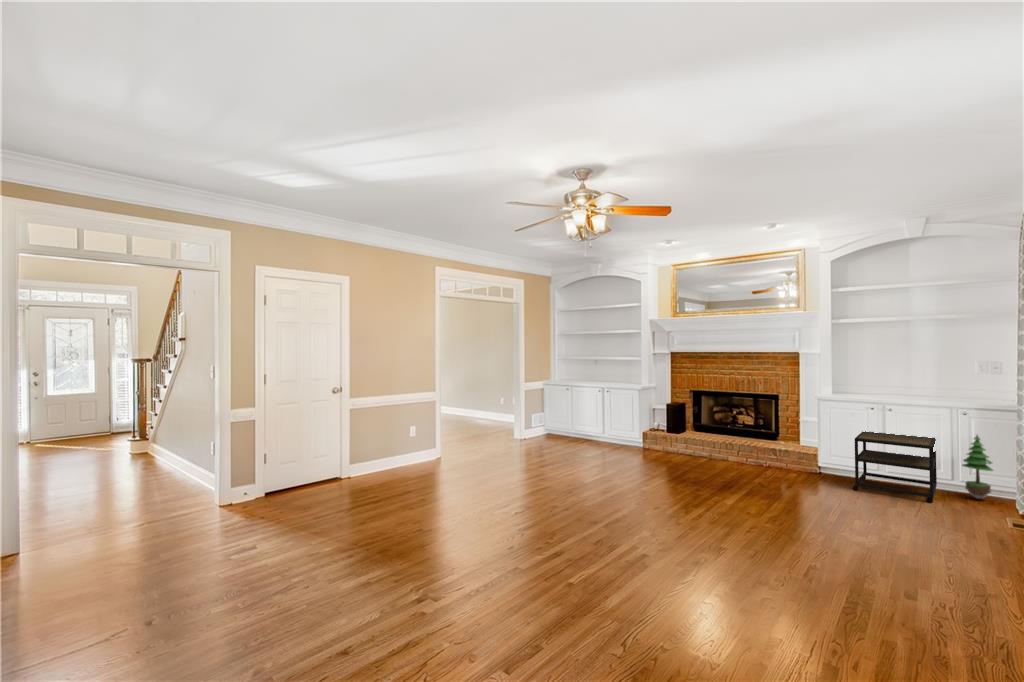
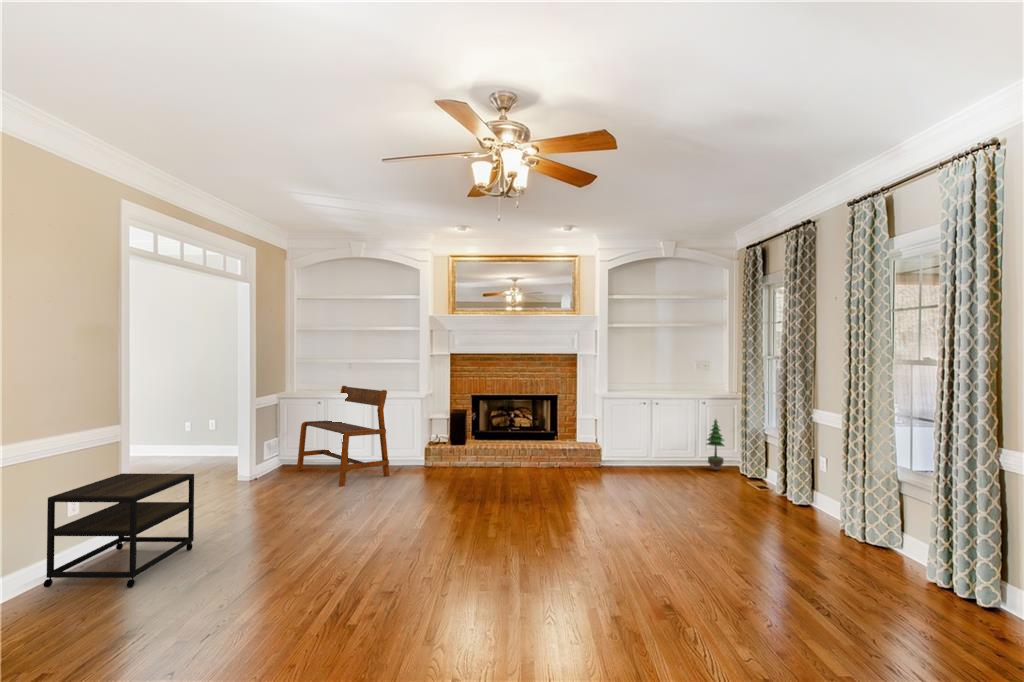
bench: none [553,378,608,453] -> present [297,386,389,487]
side table: present [853,431,937,503] -> present [43,473,194,588]

